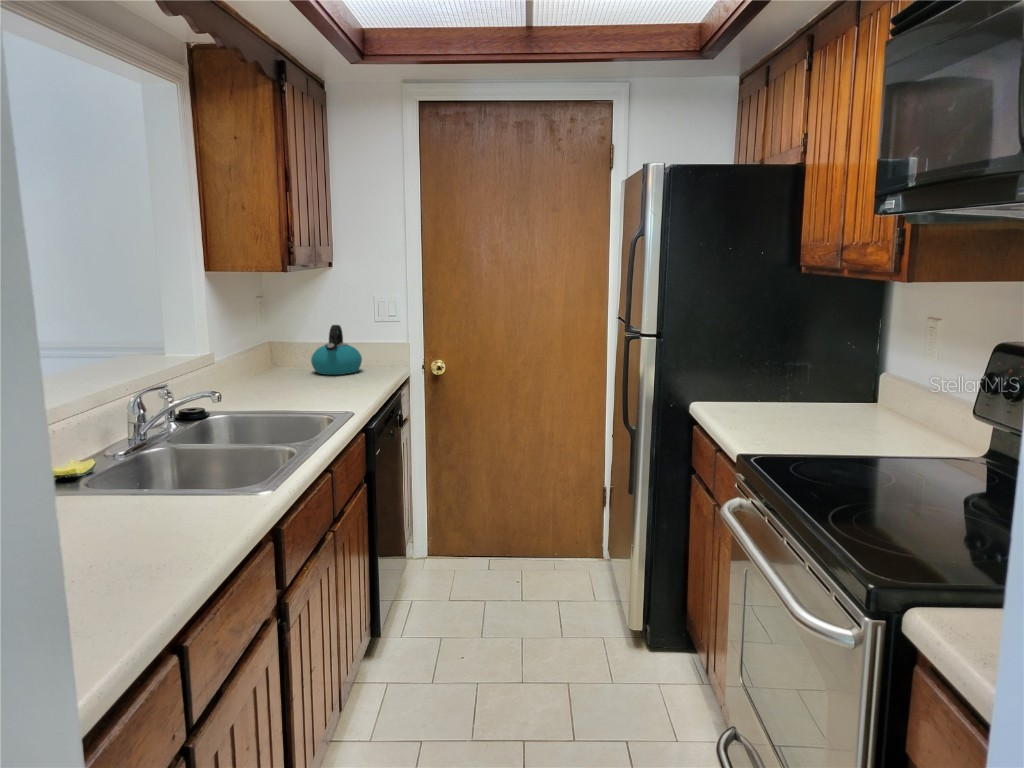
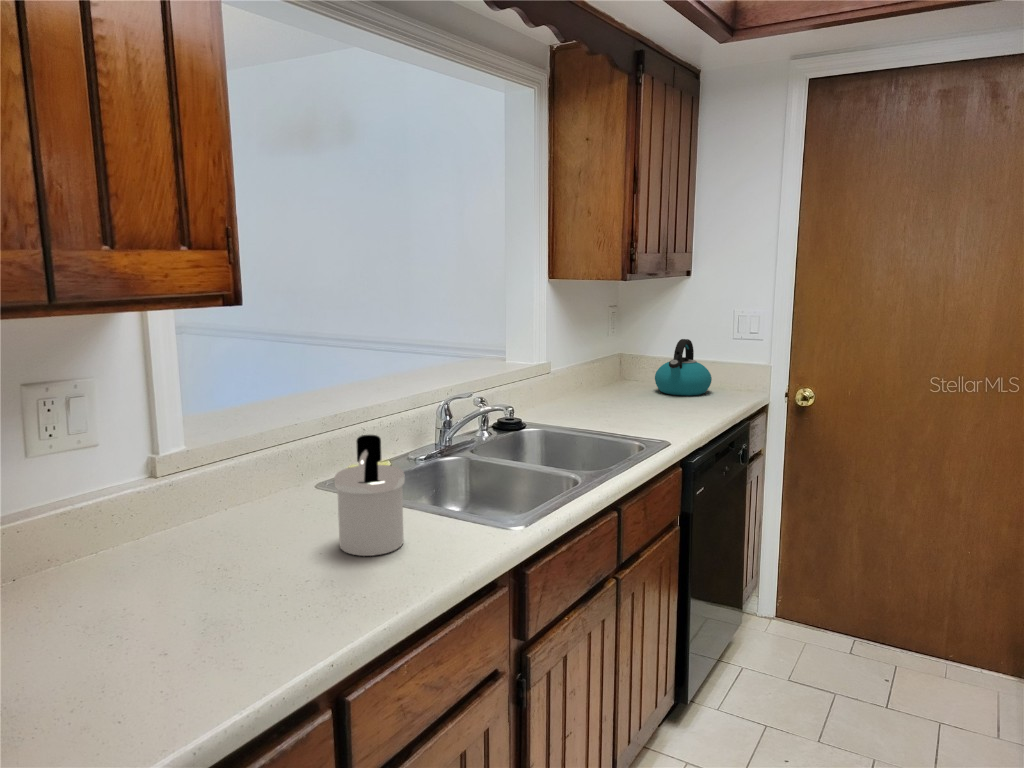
soap dispenser: none [94,422,171,538] -> present [335,435,405,556]

